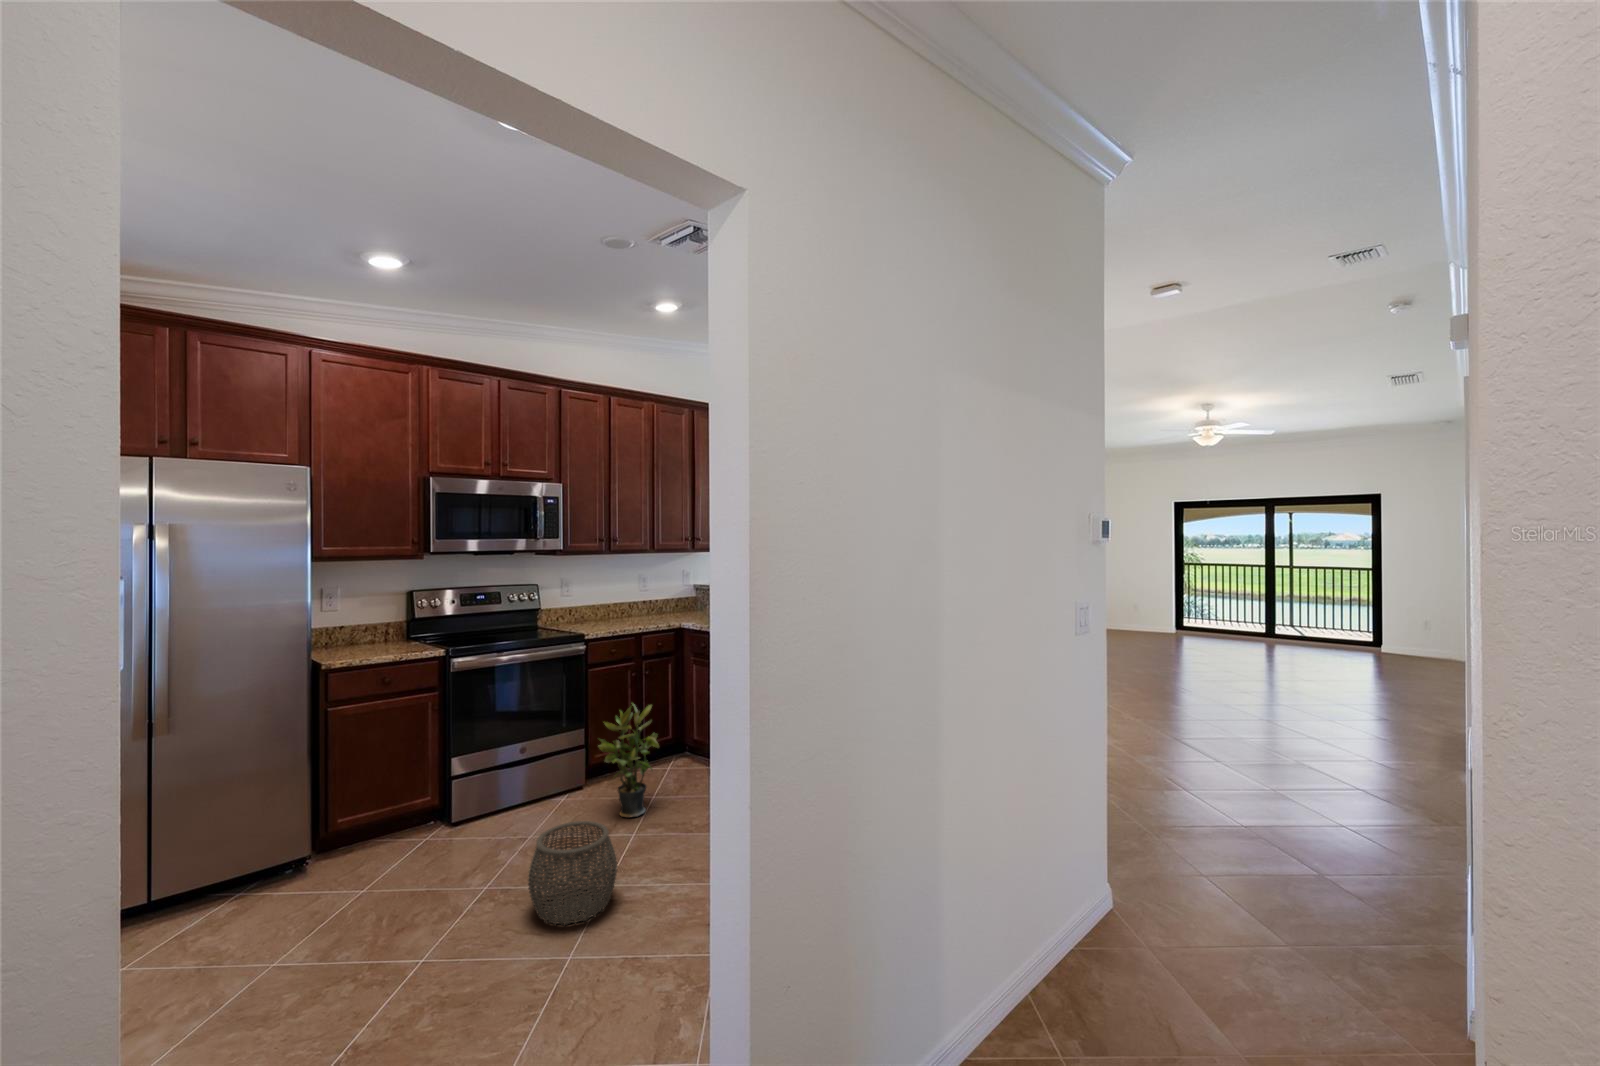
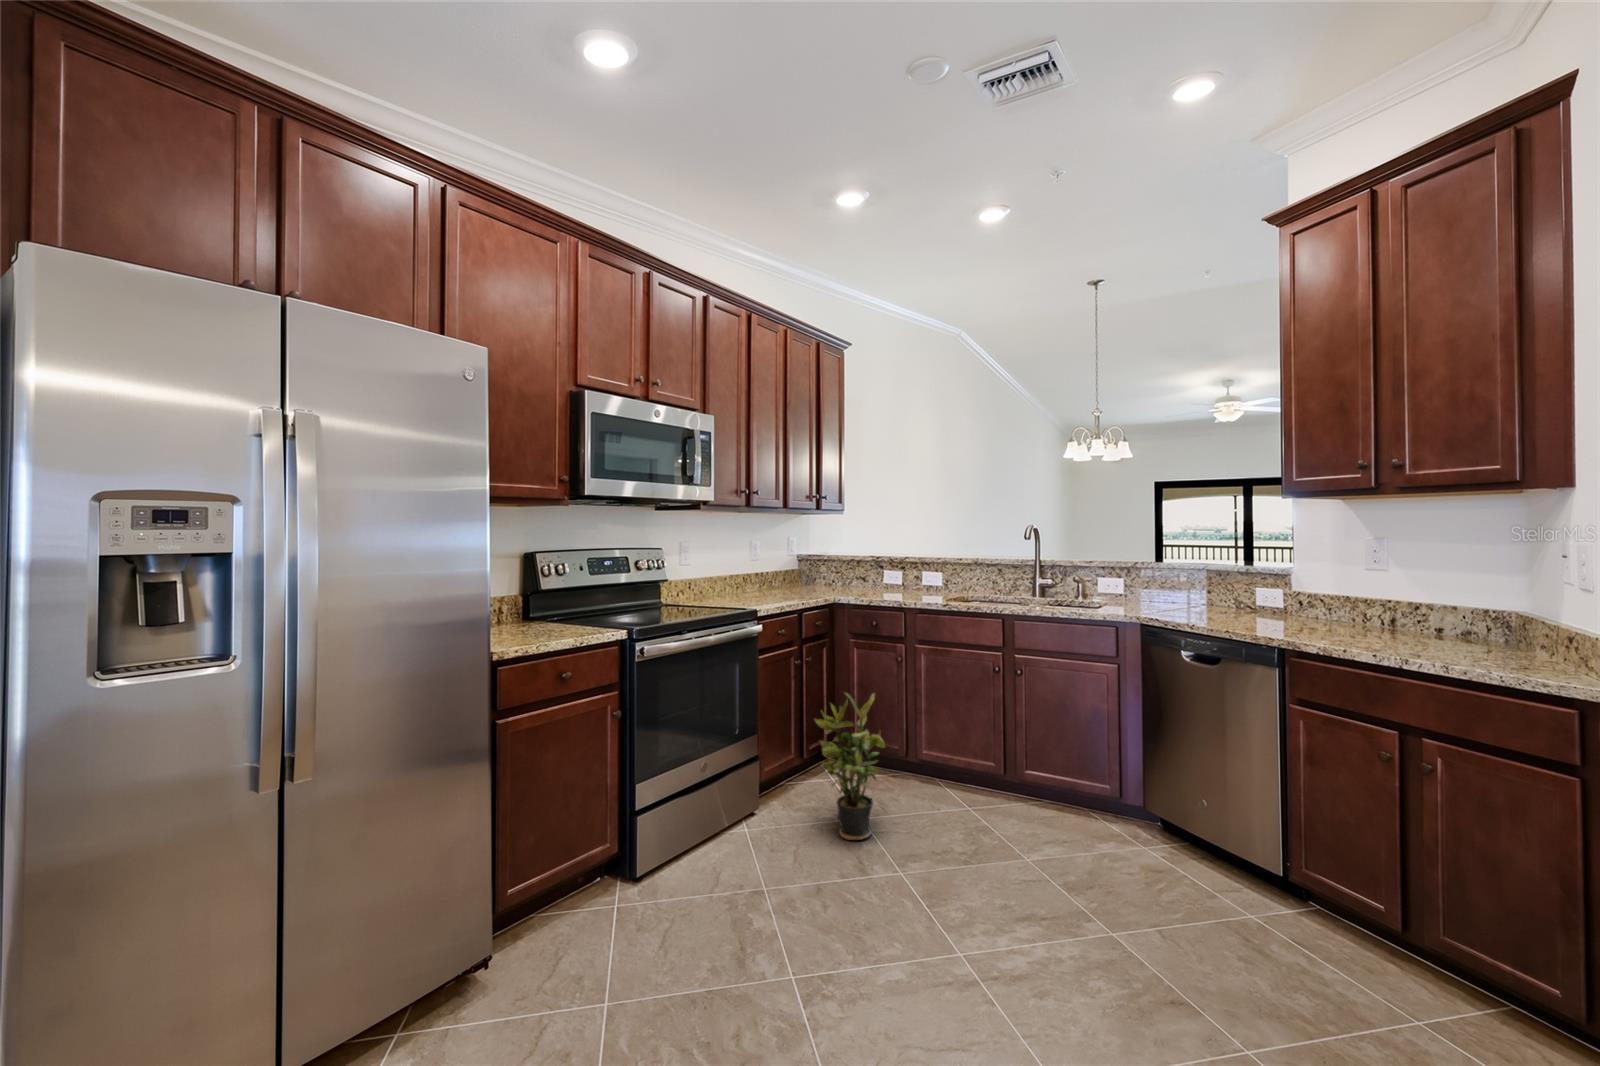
woven basket: present [528,821,618,925] -> none [881,846,1000,997]

